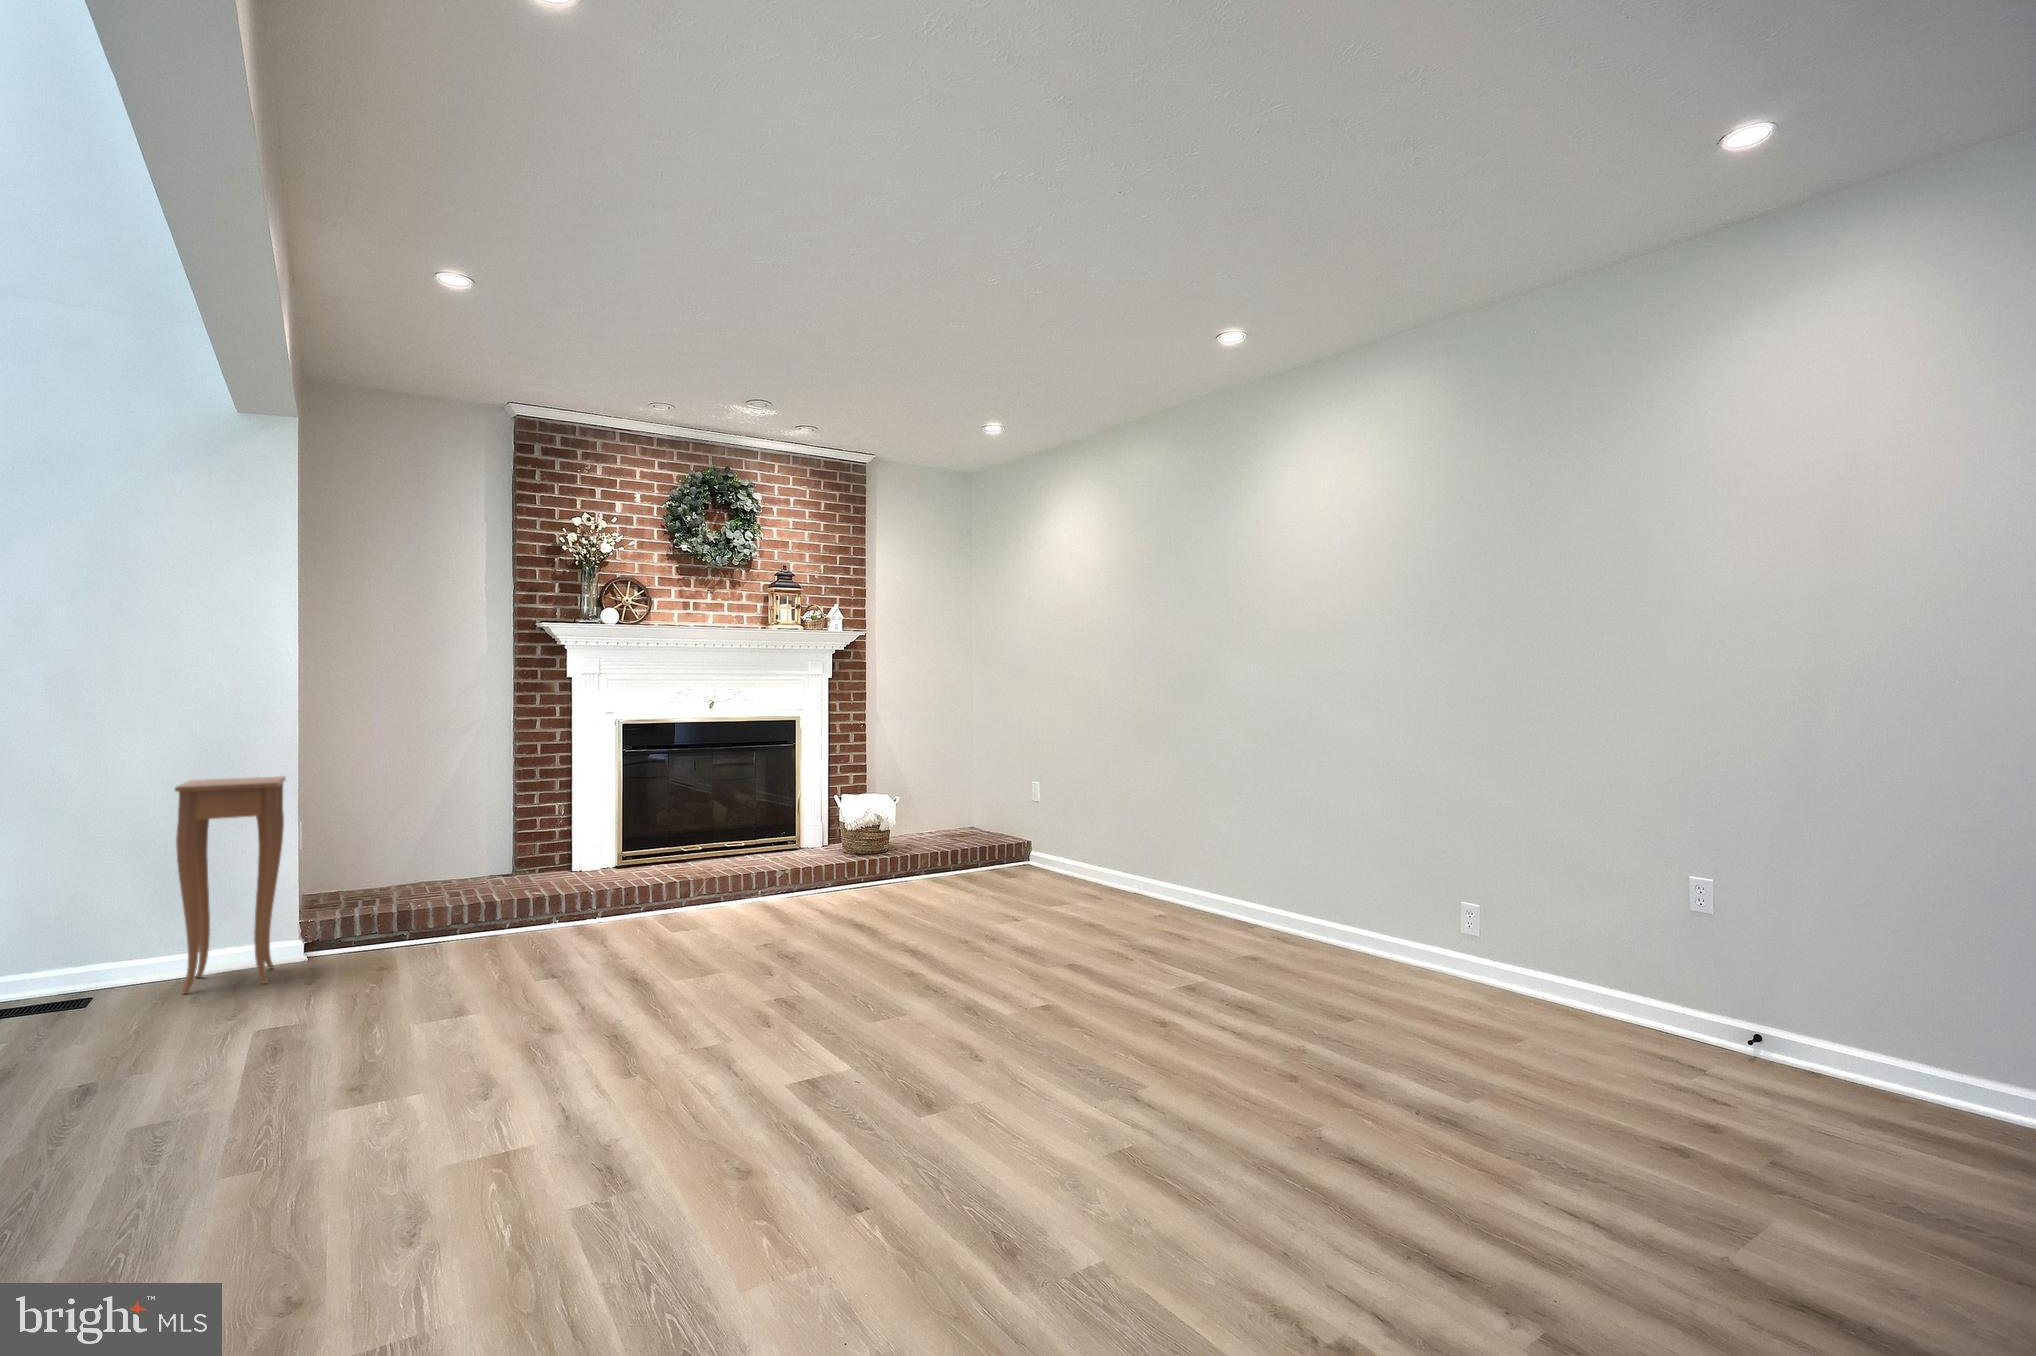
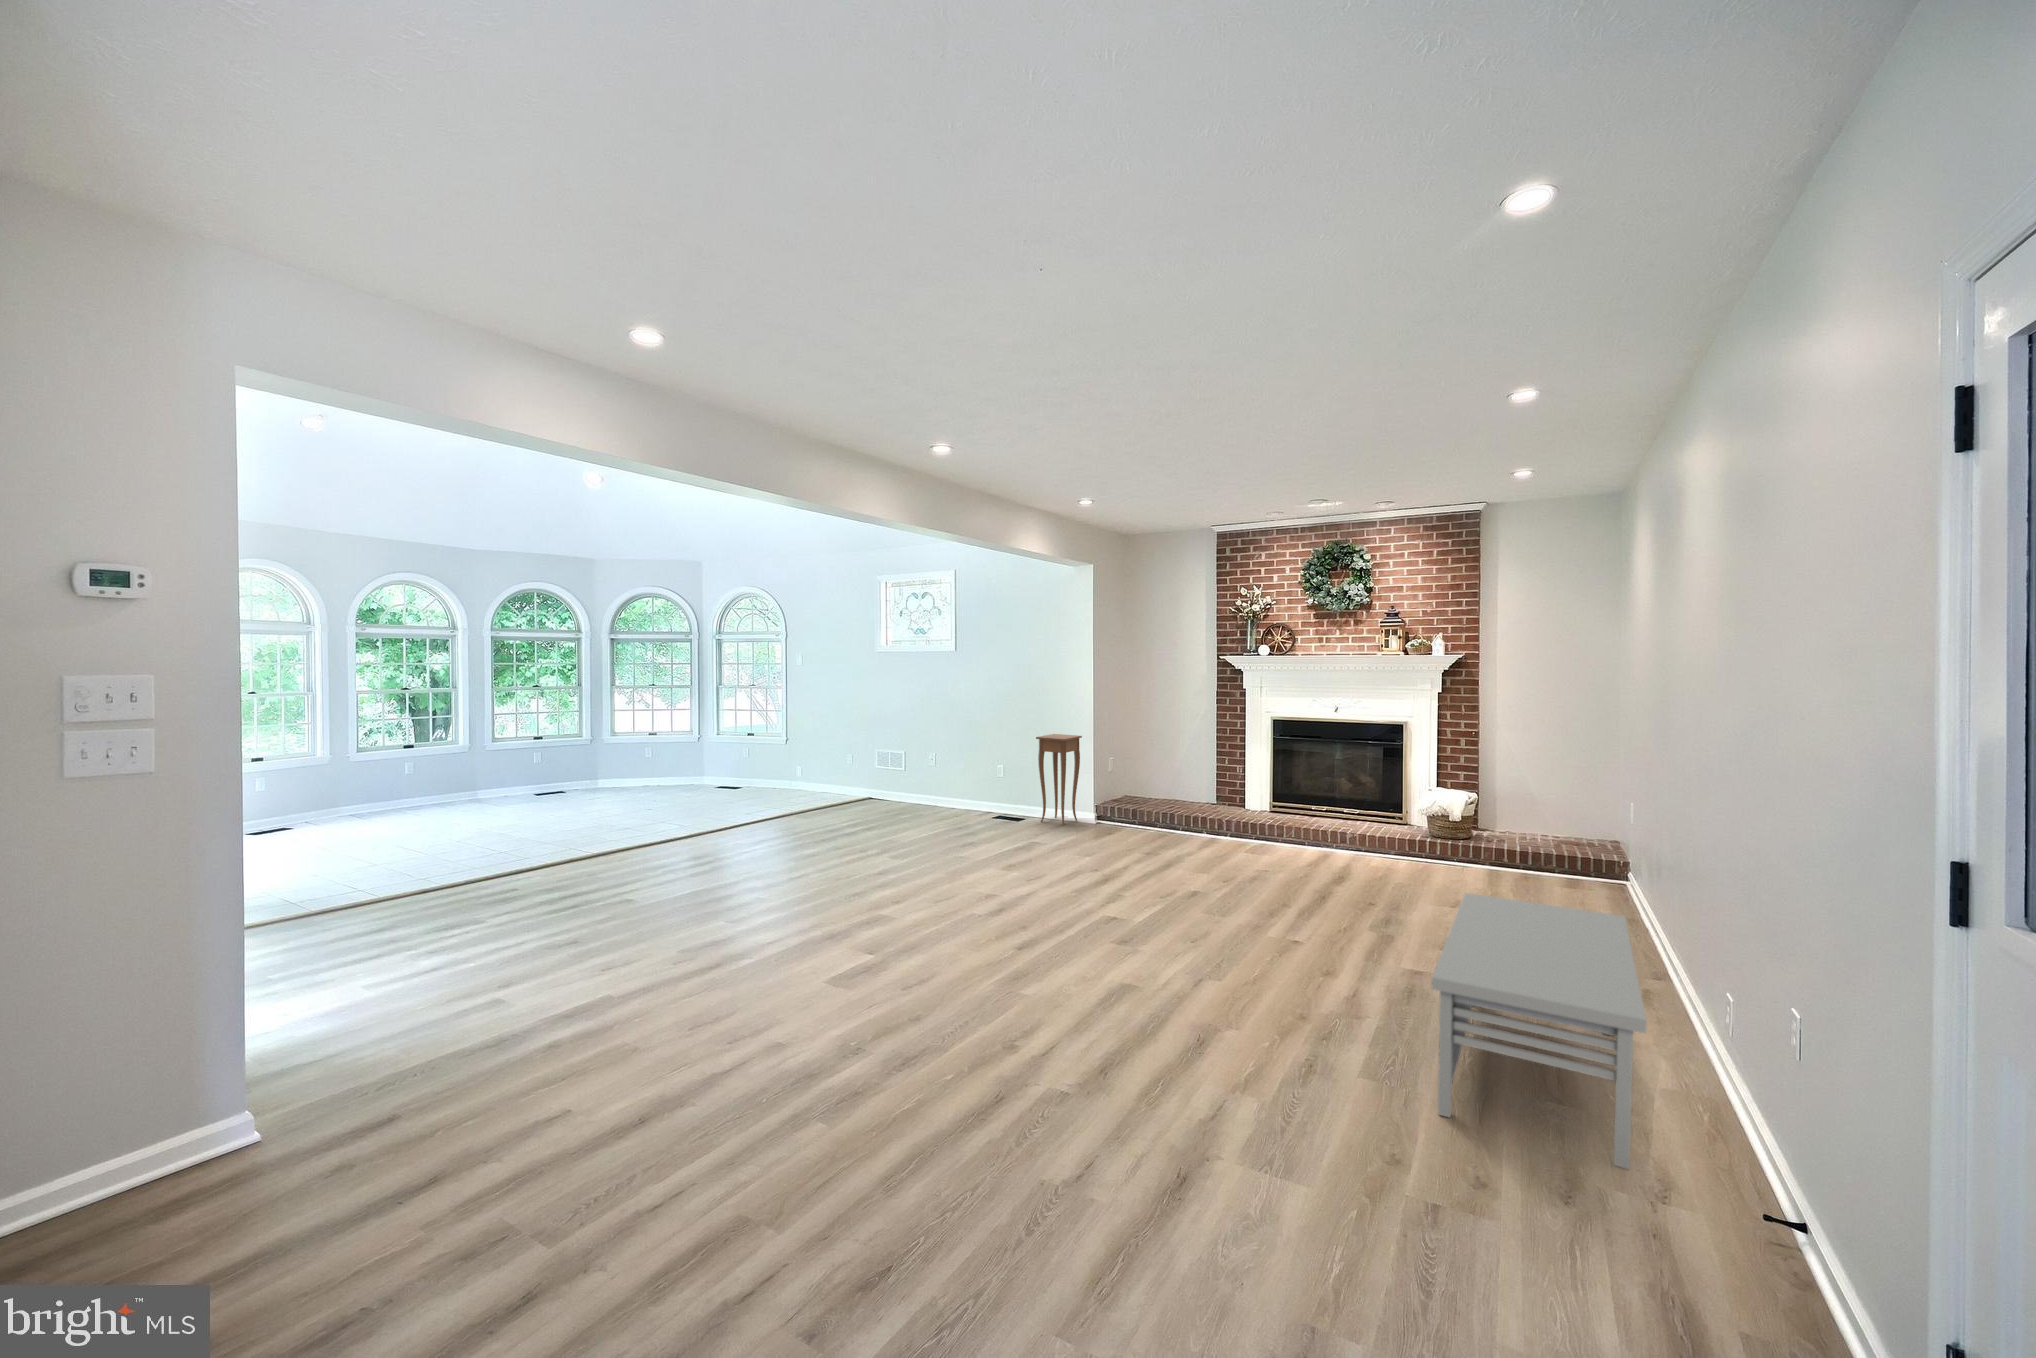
storage bench: none [1250,838,1611,1056] -> present [1432,893,1647,1169]

